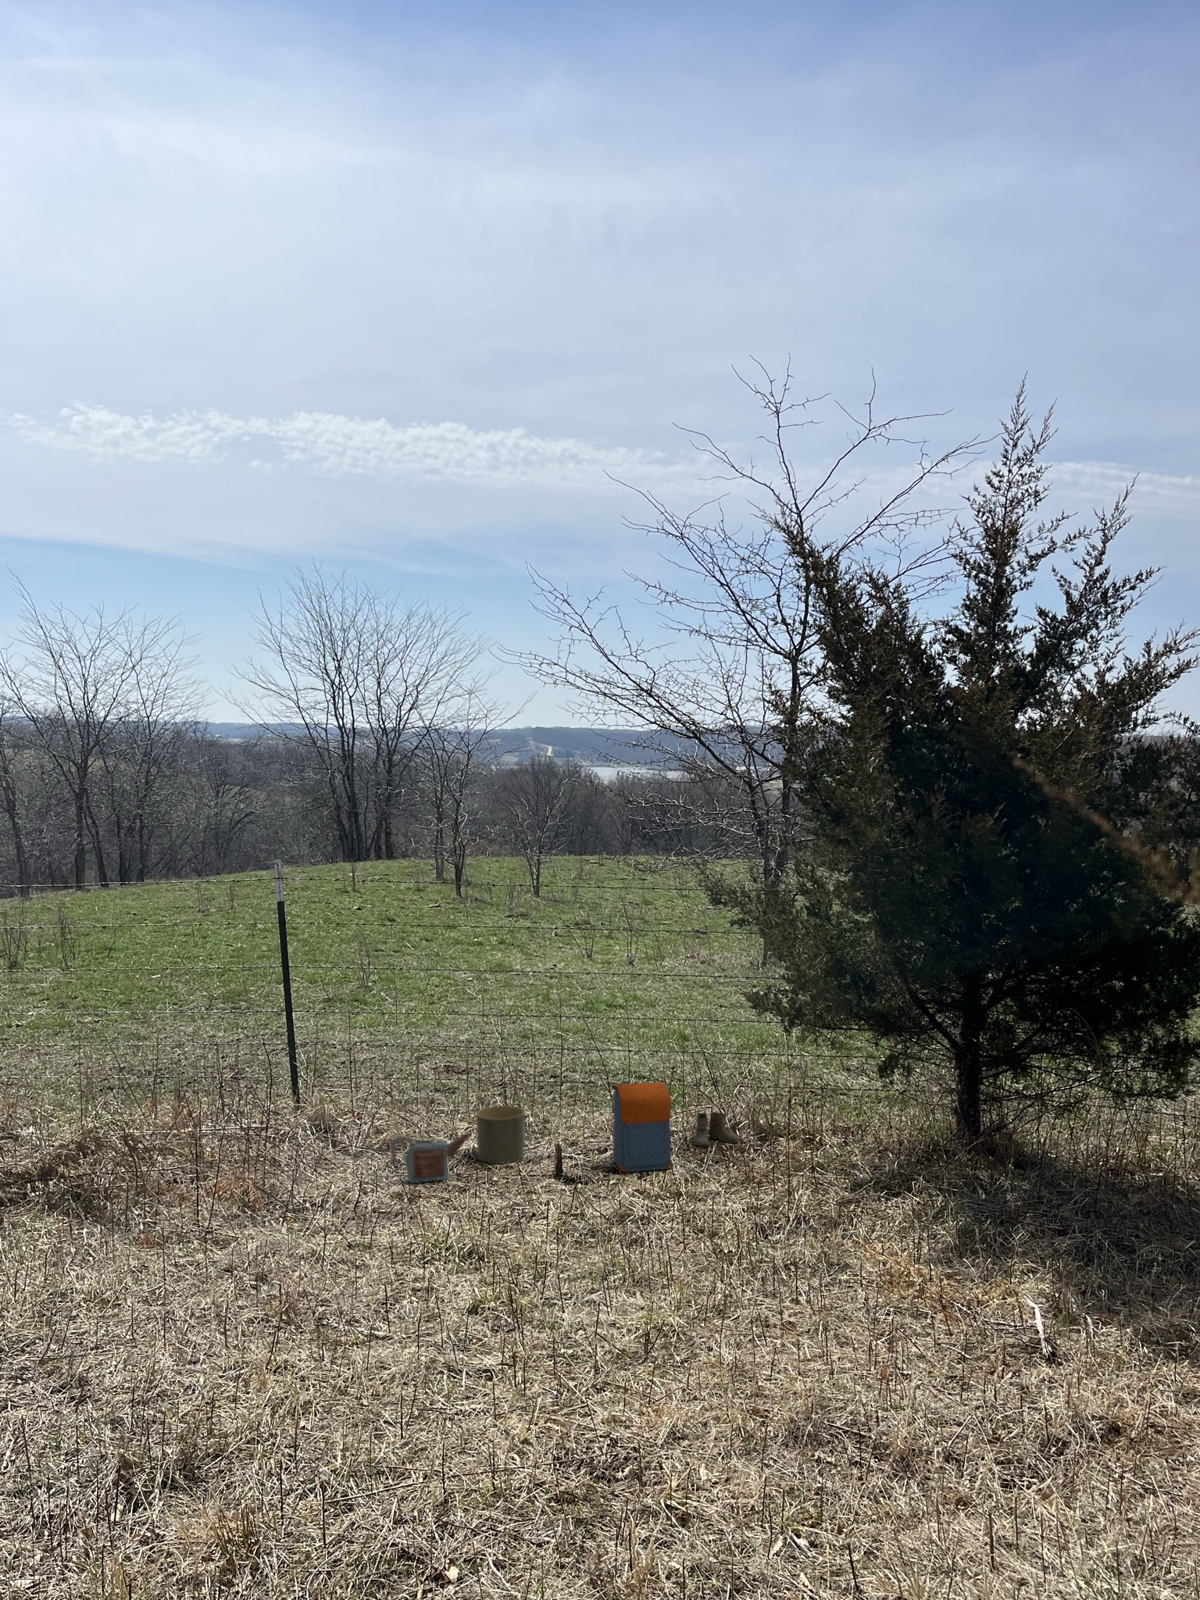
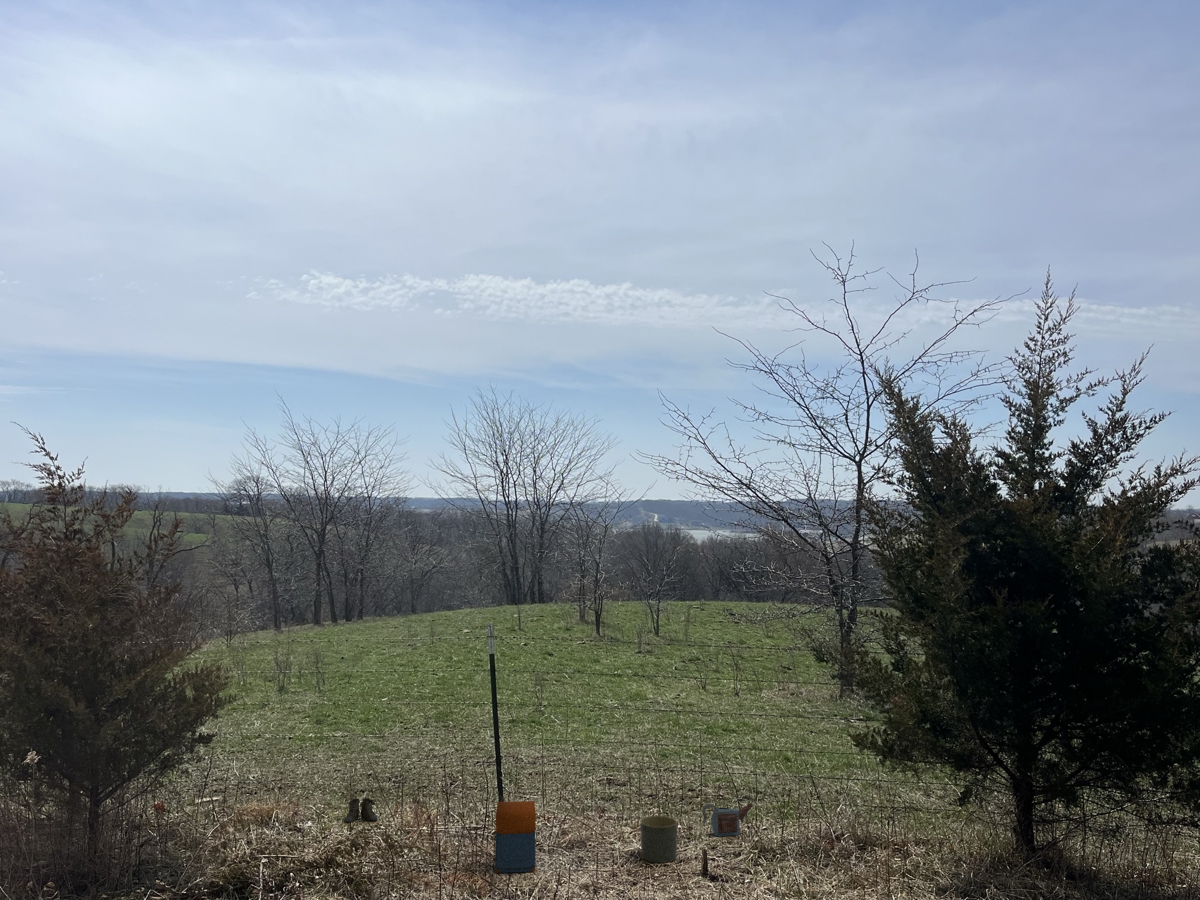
backpack: present [613,1082,672,1173] -> present [494,801,536,873]
boots: present [694,1112,738,1148] -> present [344,798,378,823]
watering can: present [390,1133,471,1183] -> present [702,803,753,836]

